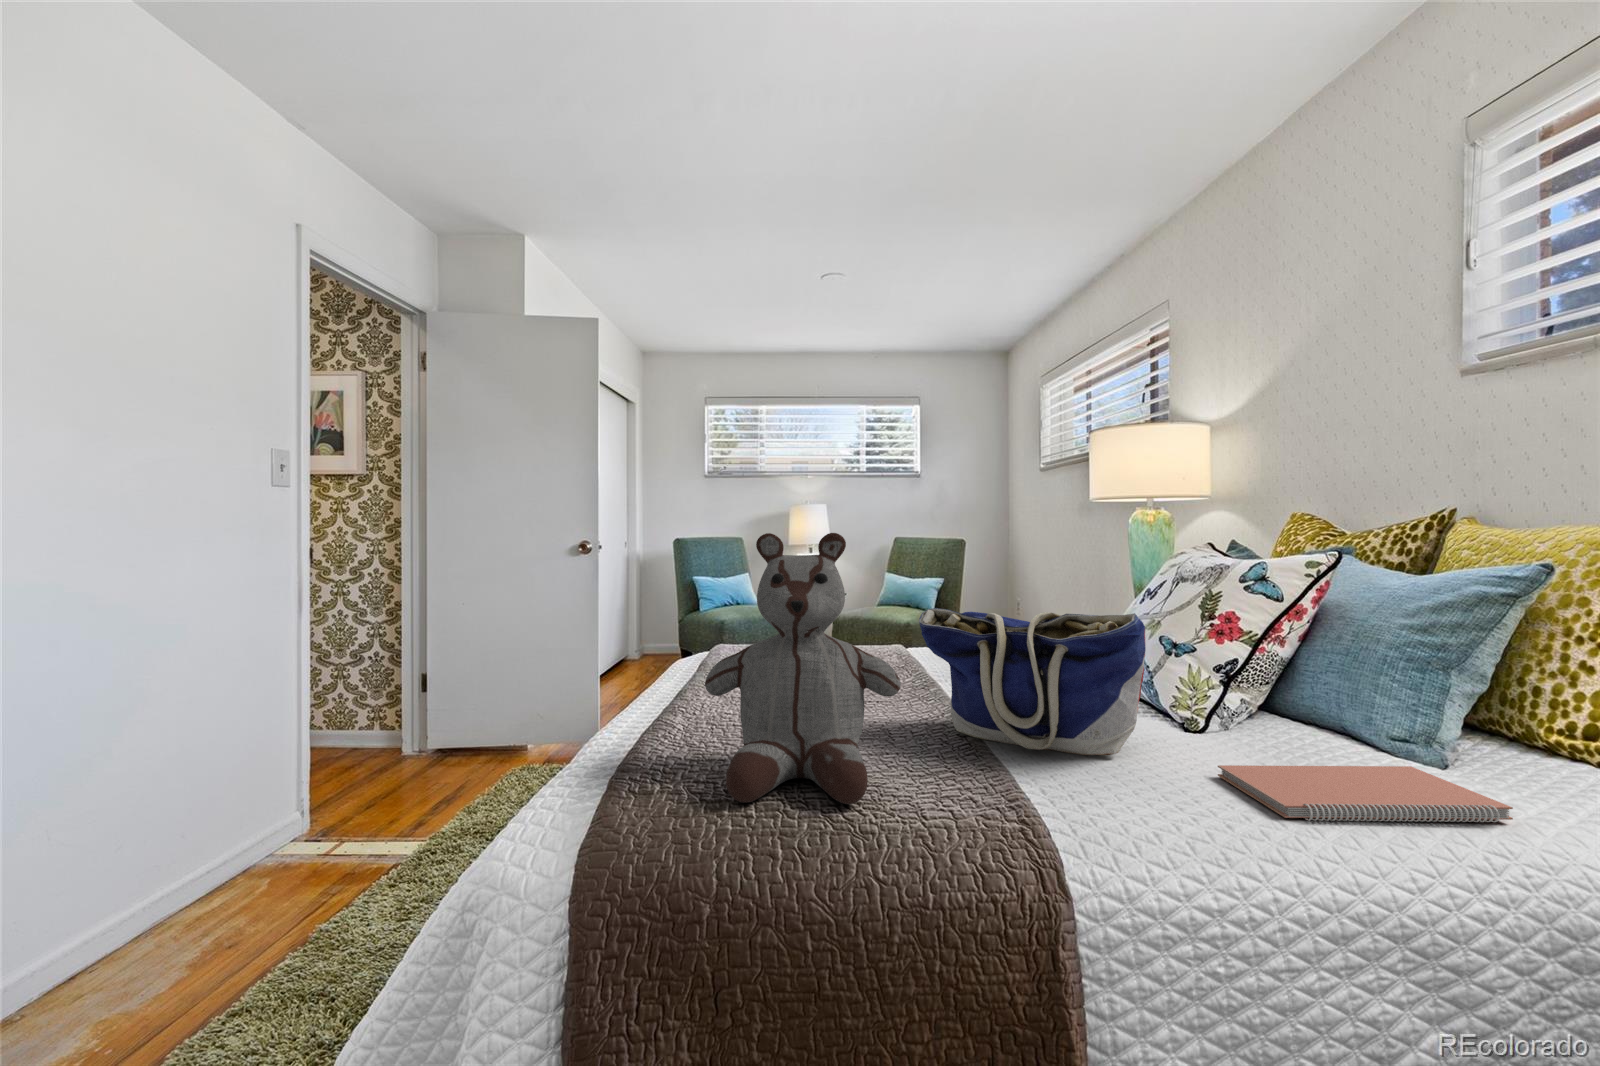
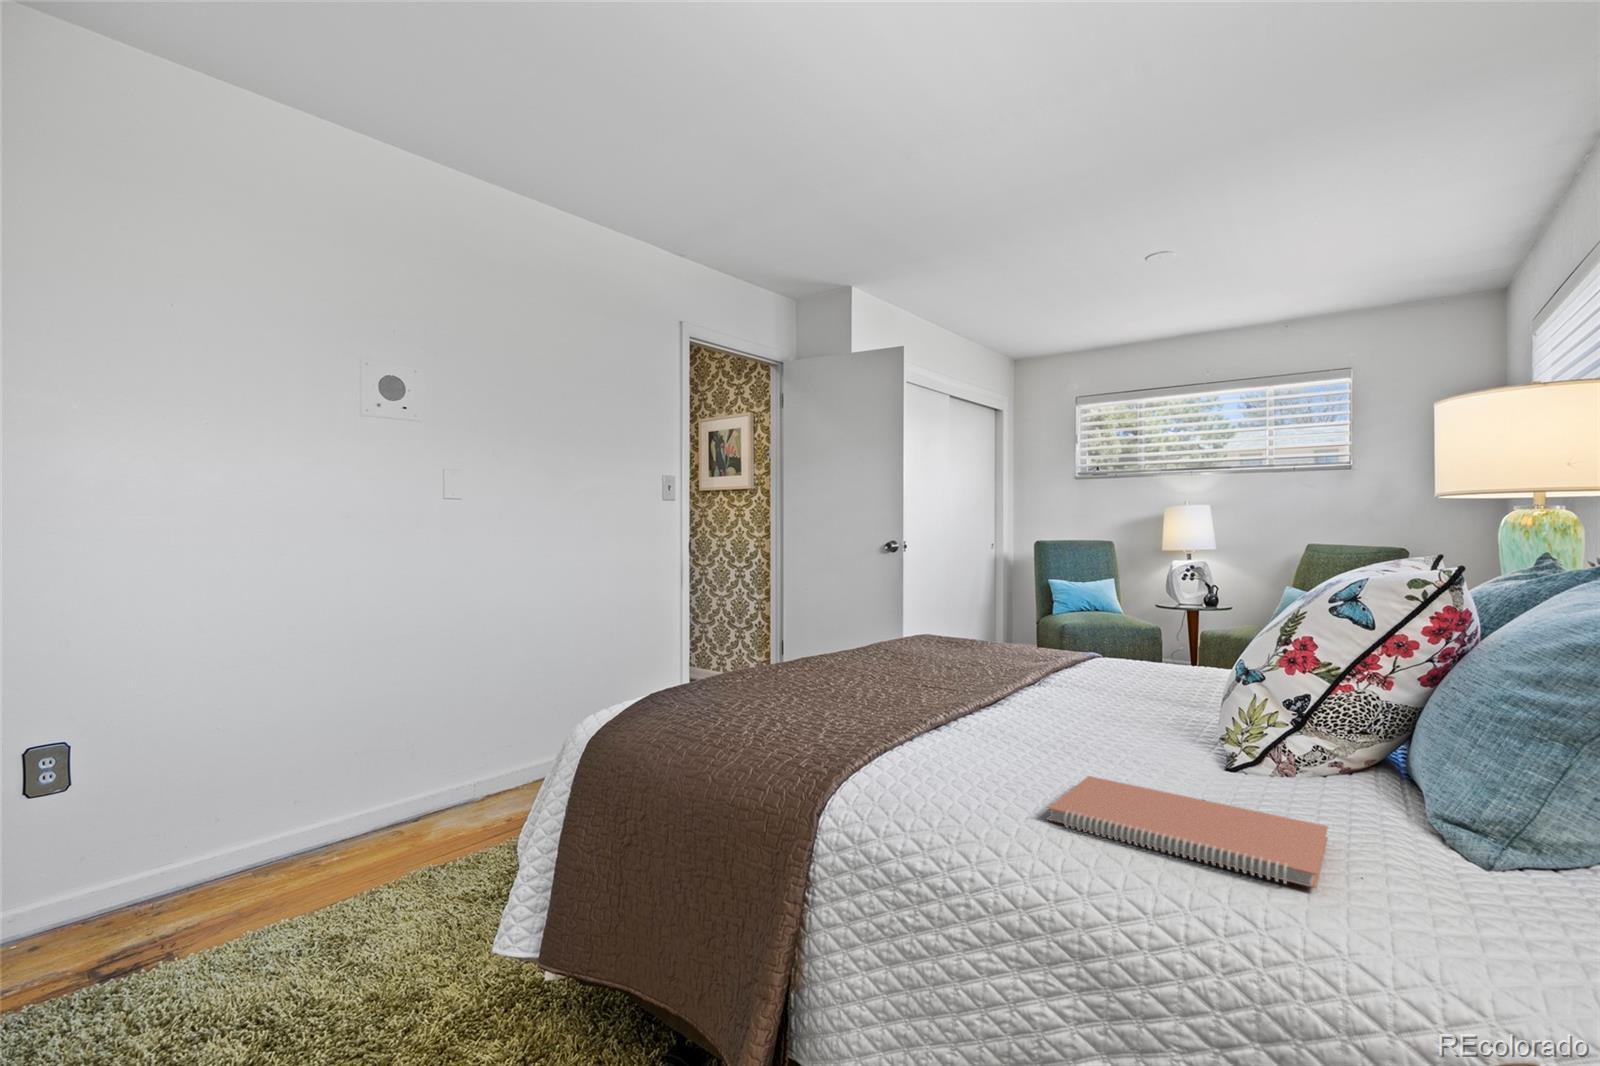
stuffed bear: present [705,533,901,804] -> none [674,530,829,732]
tote bag: present [919,608,1146,755] -> none [903,600,1085,752]

